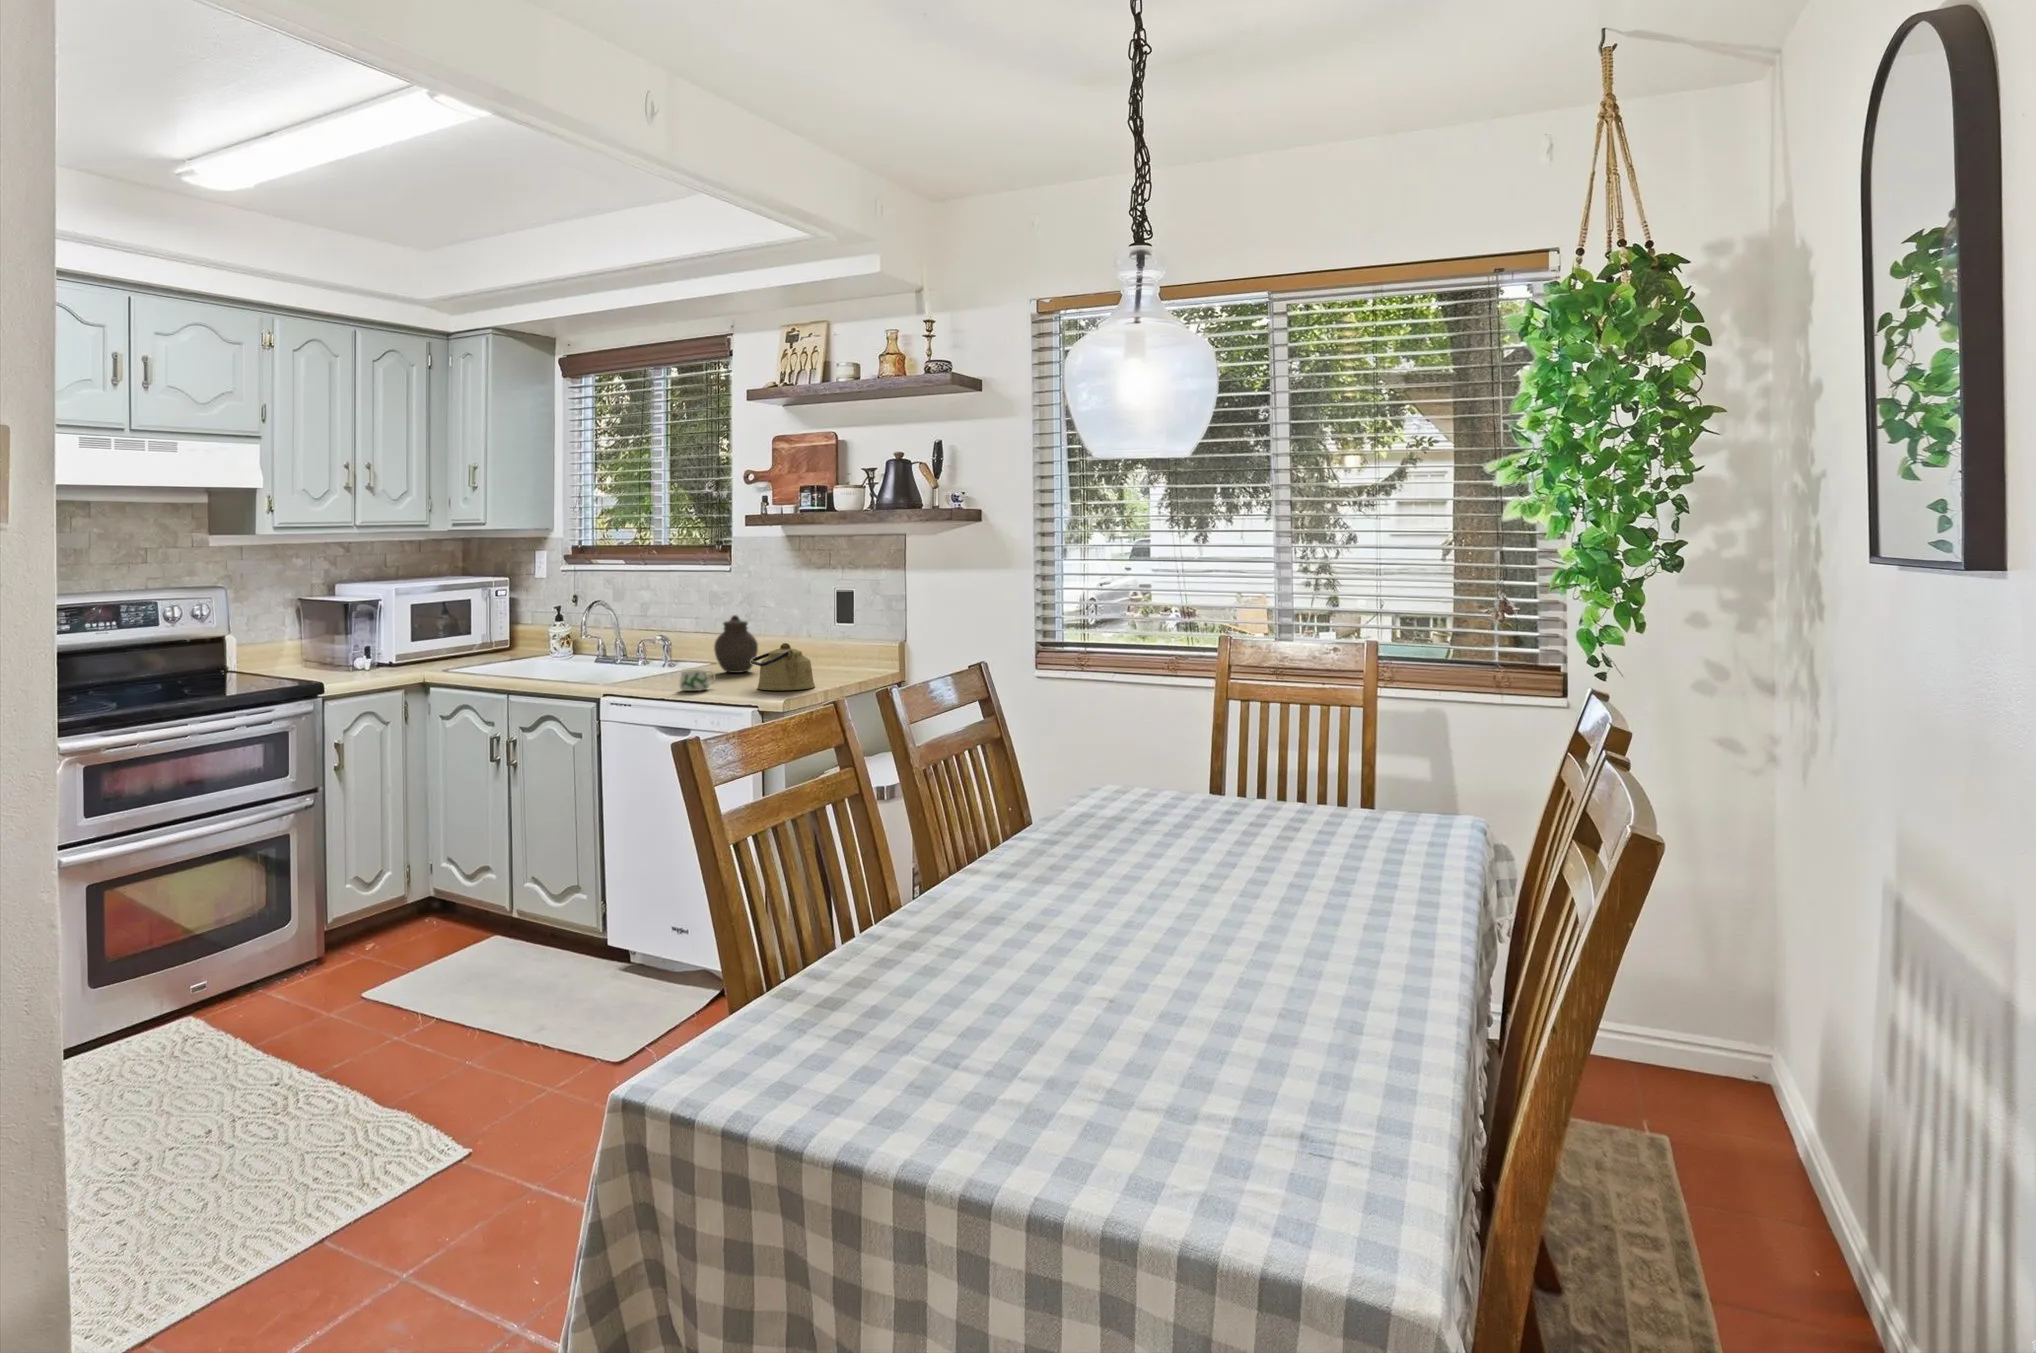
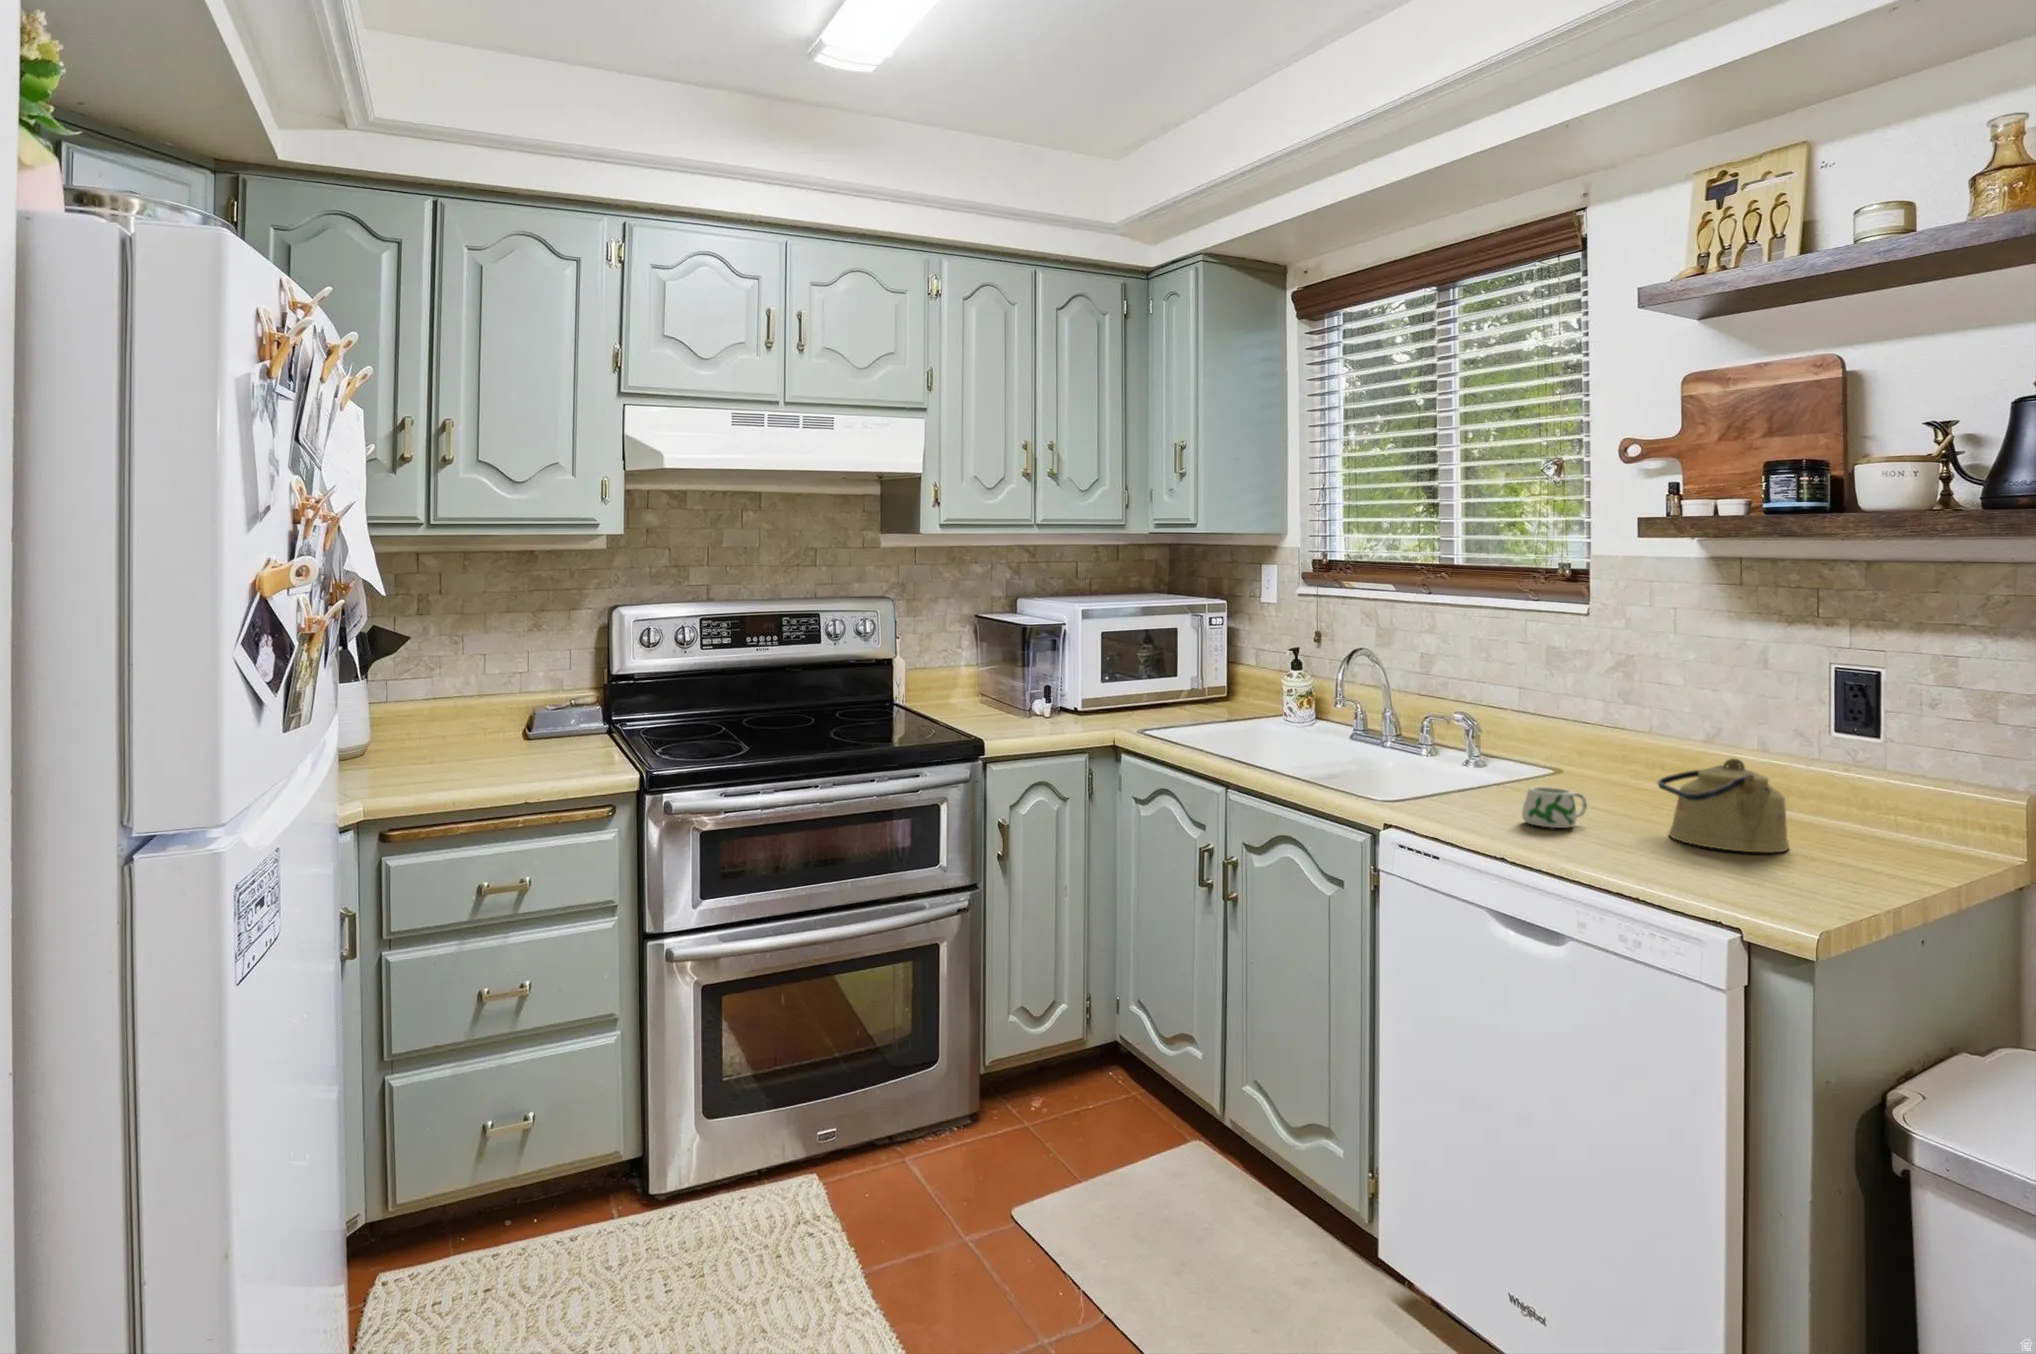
jar: present [714,615,758,673] -> none [1564,689,1644,790]

